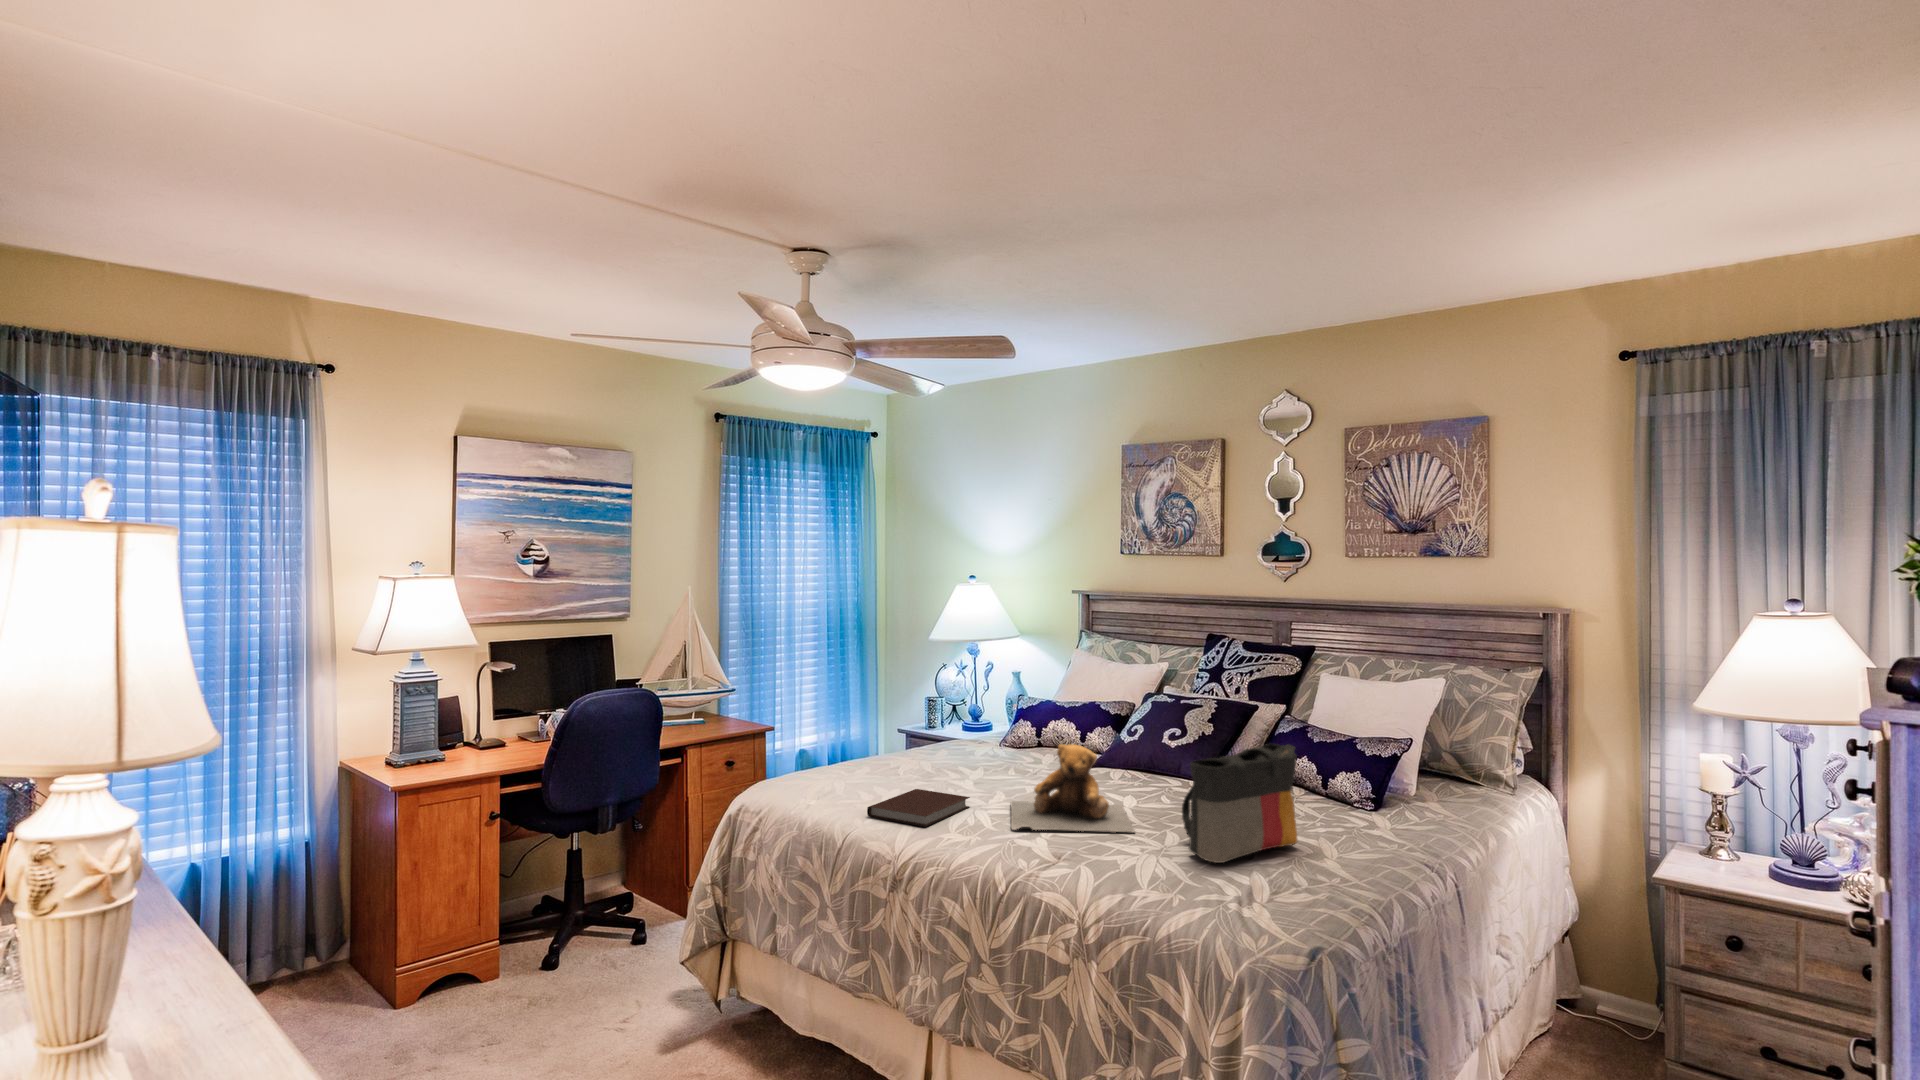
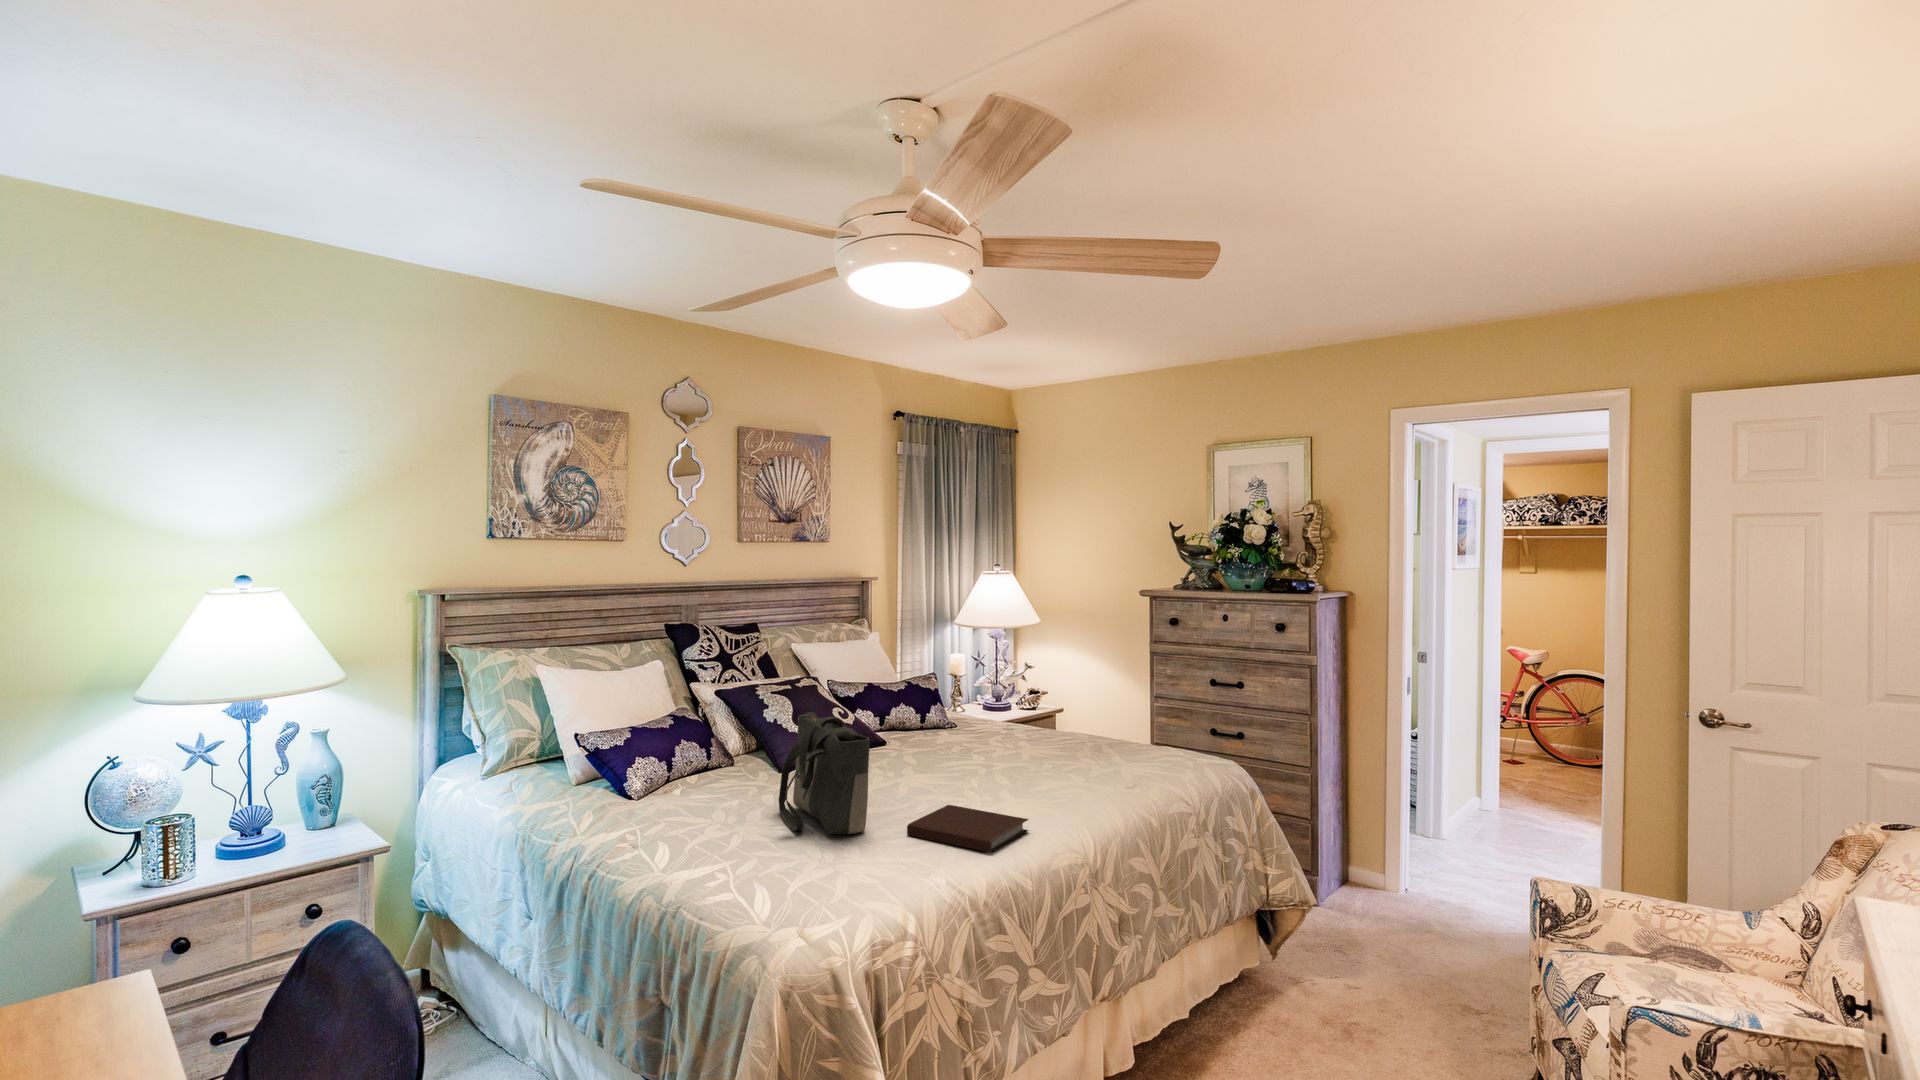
tote bag: present [1182,744,1297,863] -> present [779,712,870,834]
teddy bear: present [1011,745,1135,832] -> none [935,718,1034,803]

